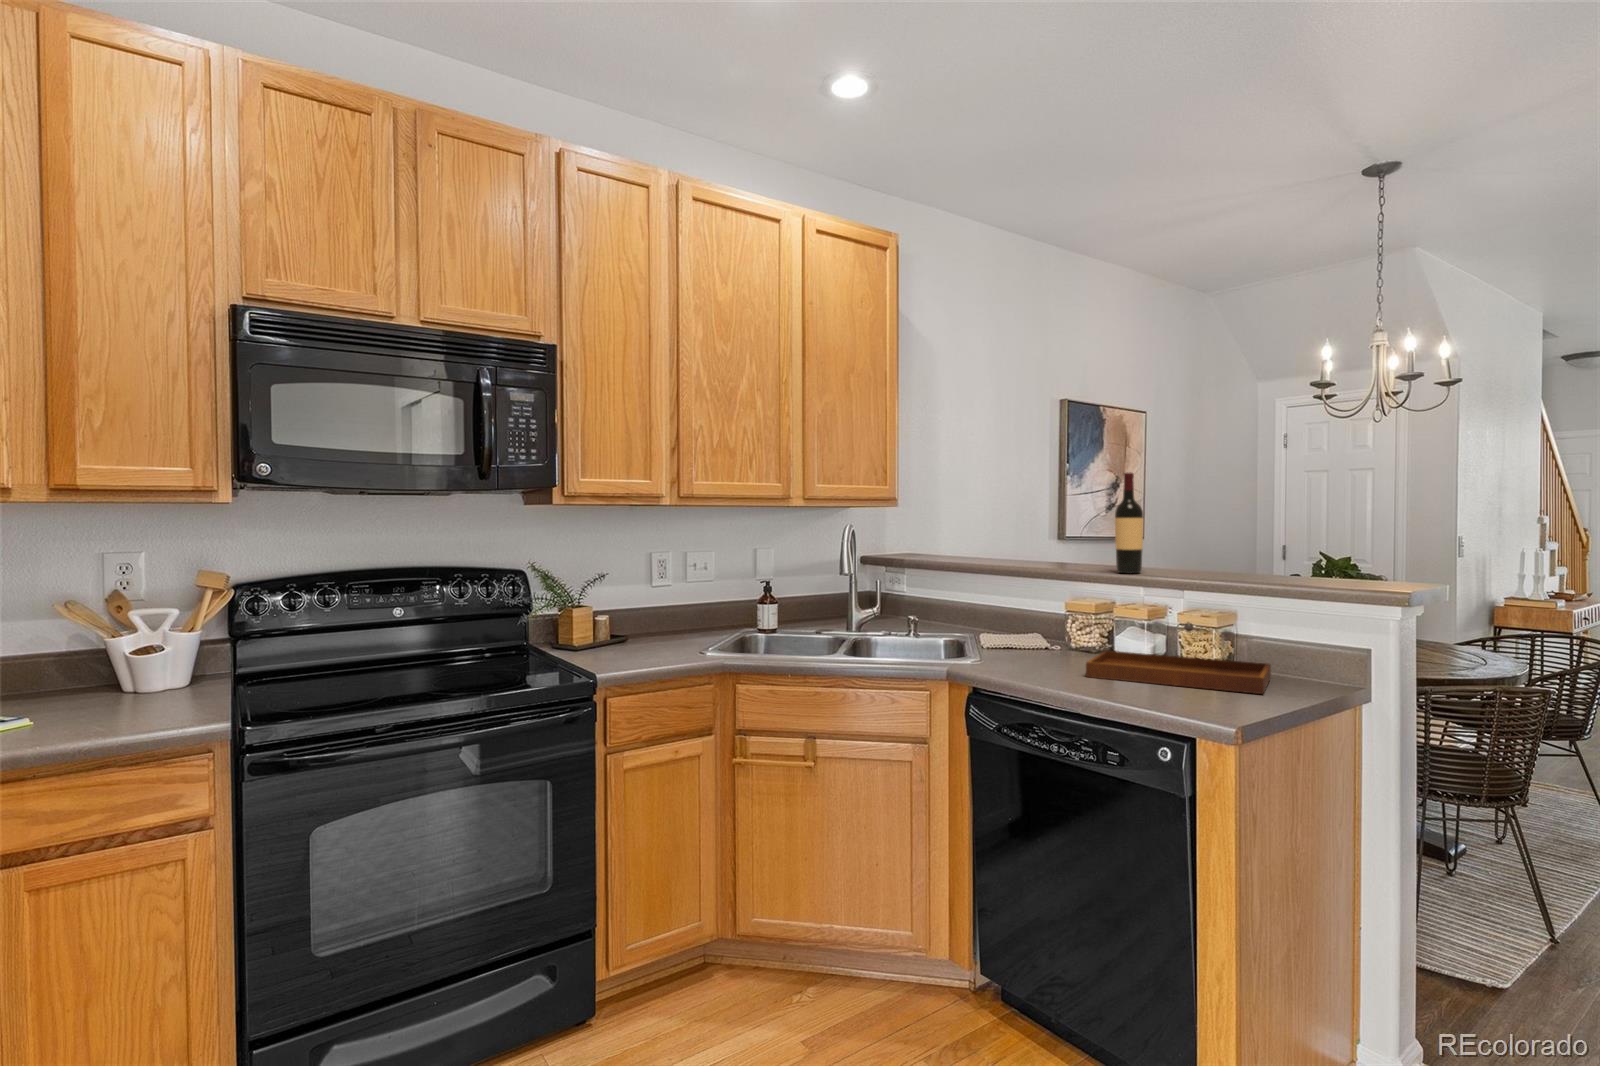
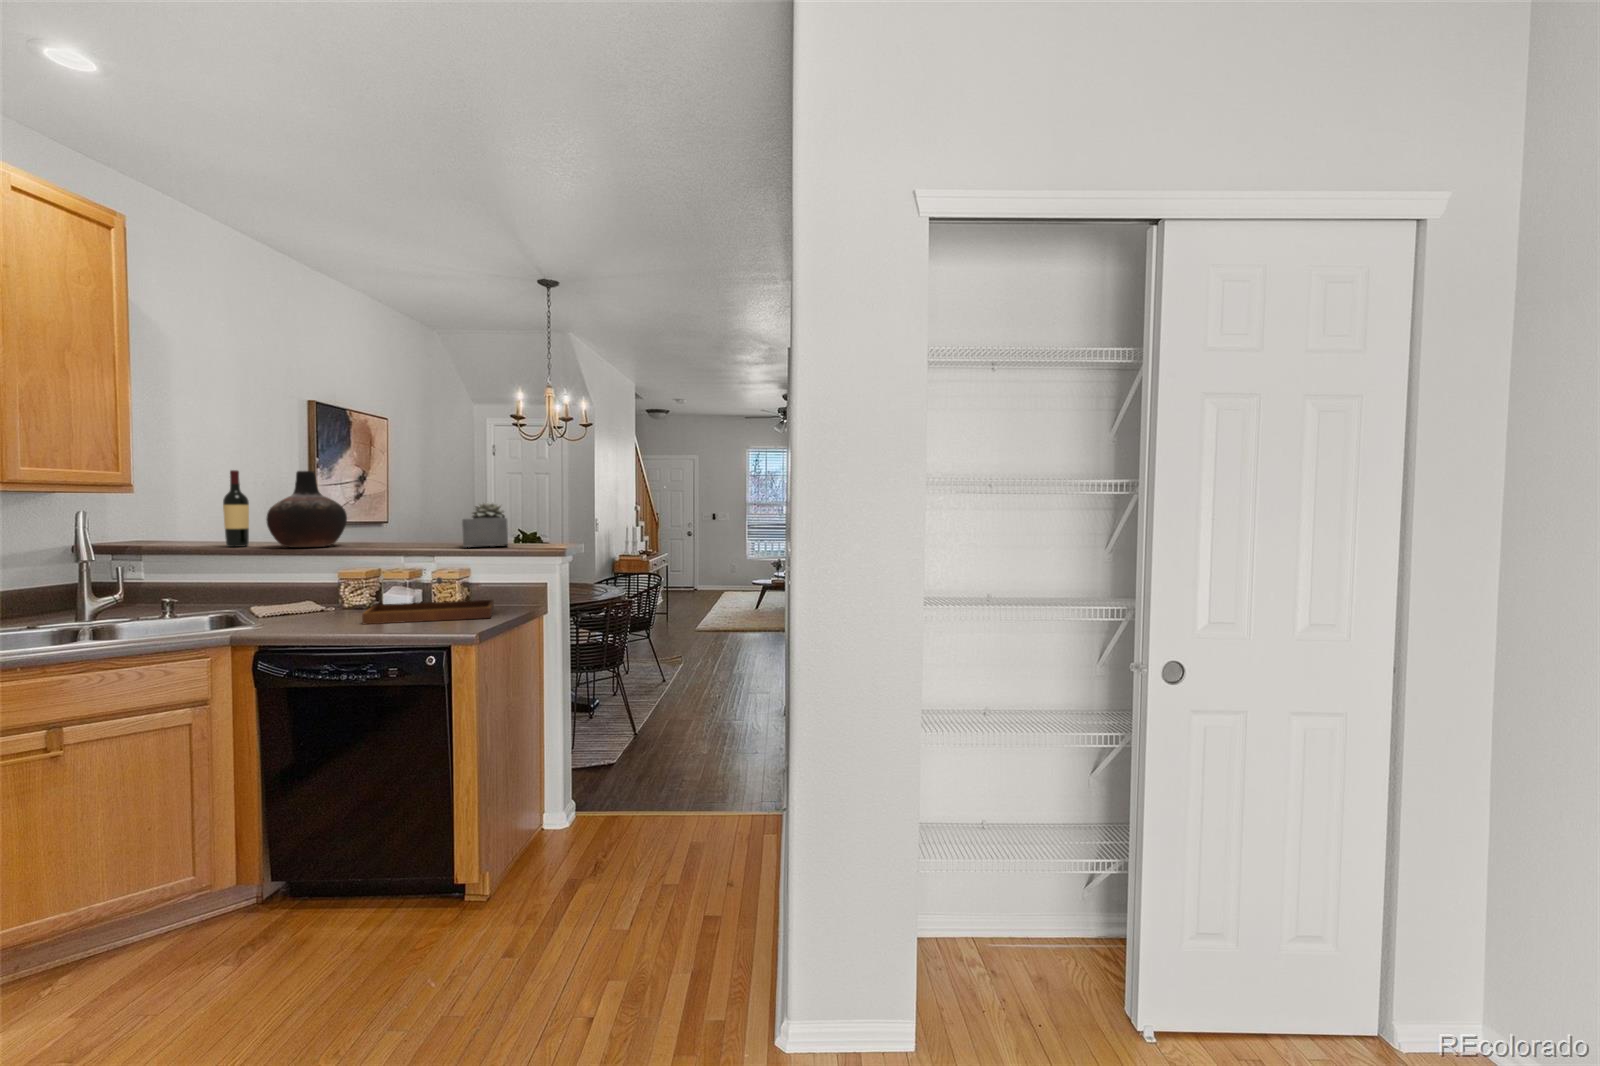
wine bottle: present [1115,473,1143,573] -> present [223,470,249,547]
vase: none [999,476,1082,570] -> present [266,471,347,547]
succulent plant: none [1226,512,1298,580] -> present [462,503,508,547]

